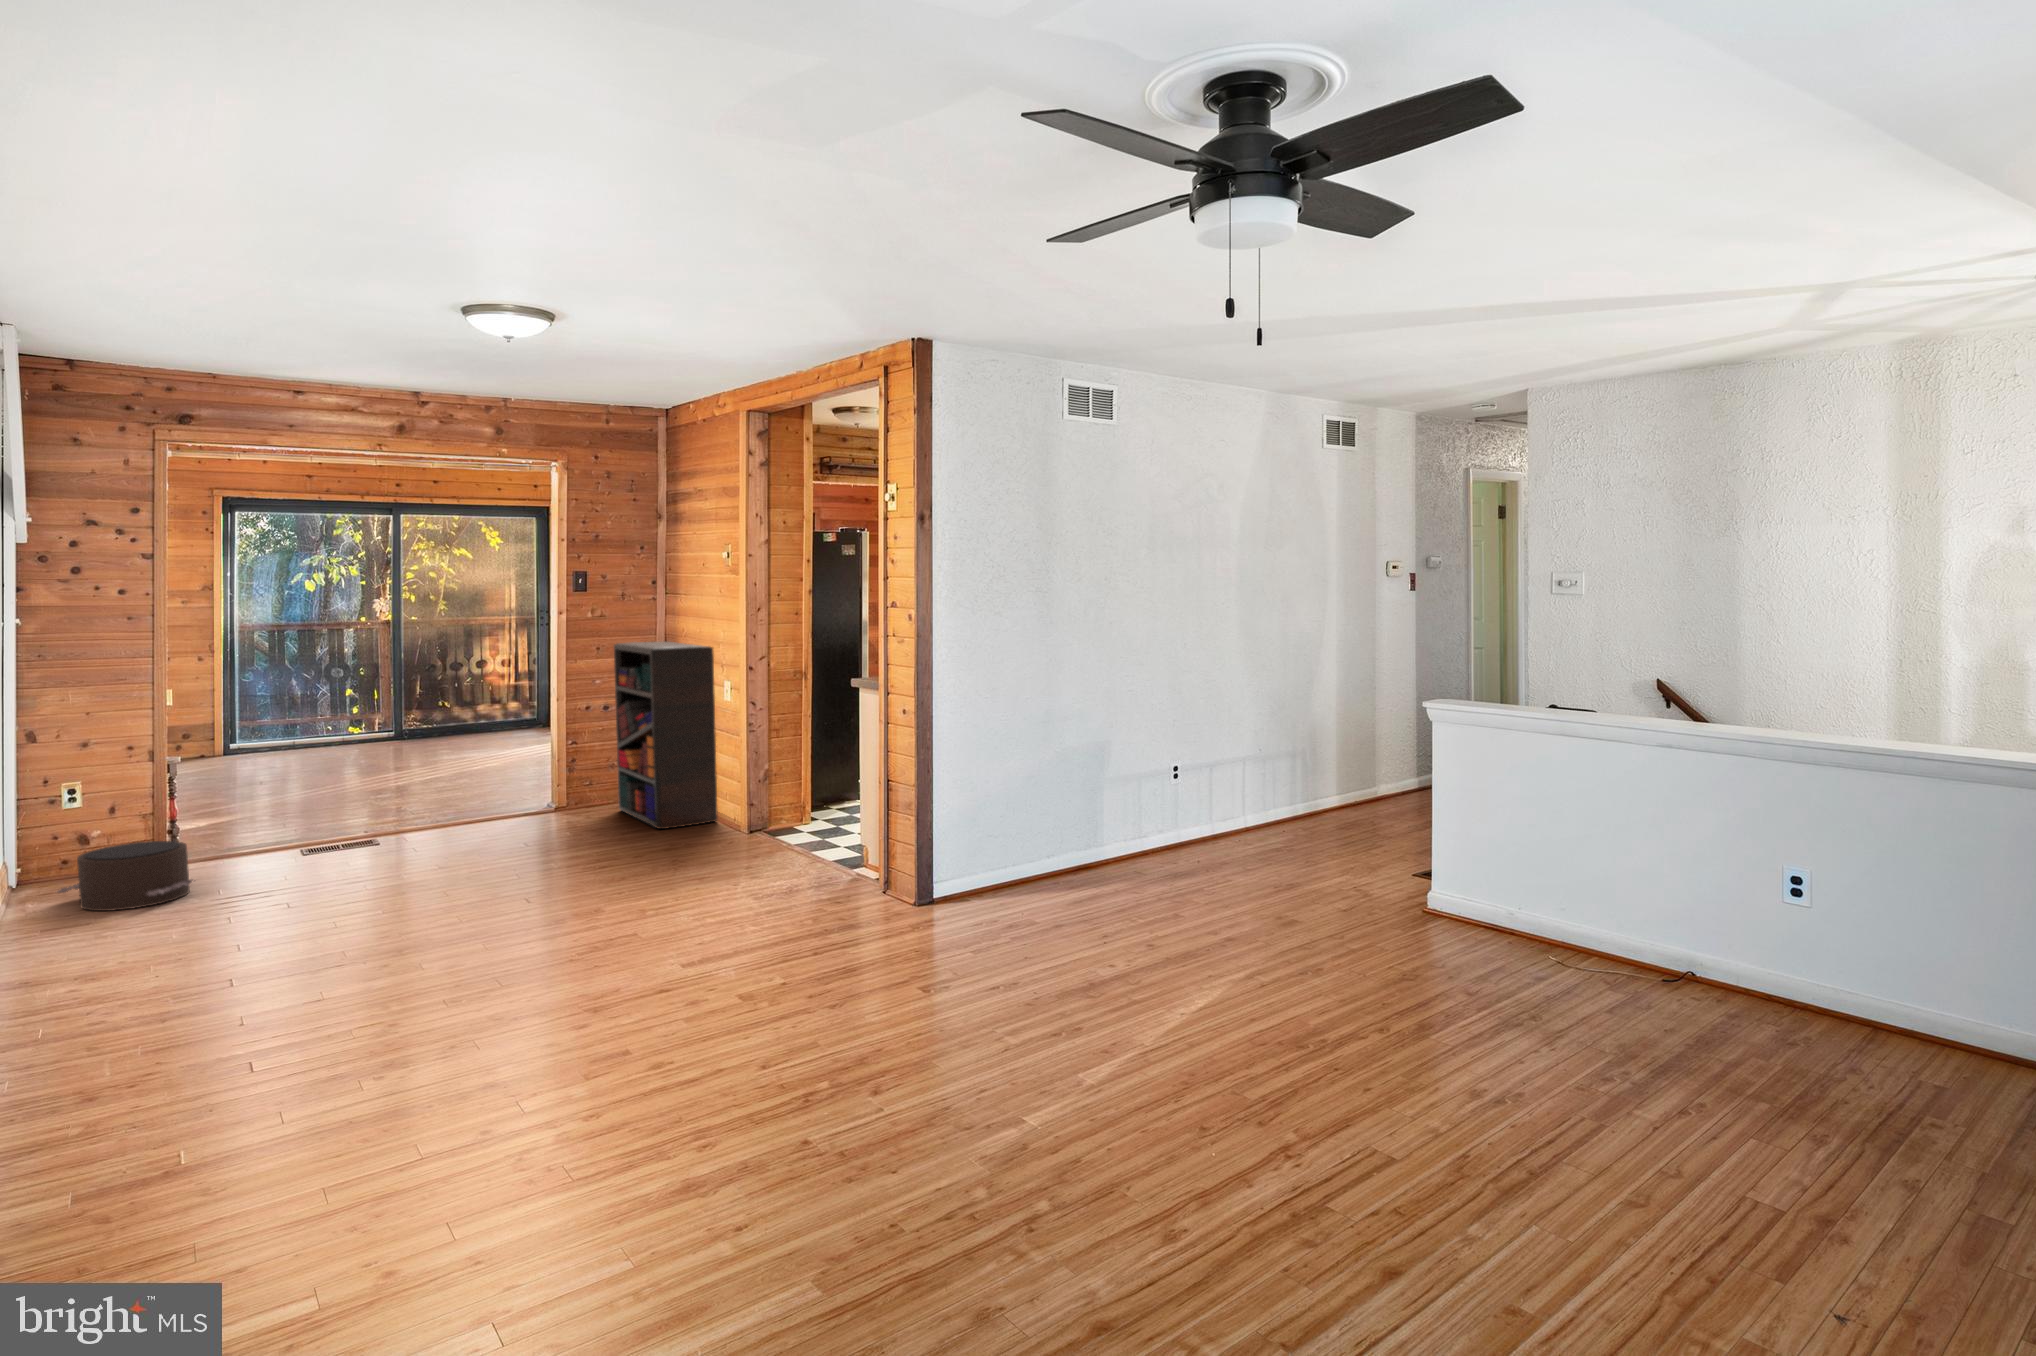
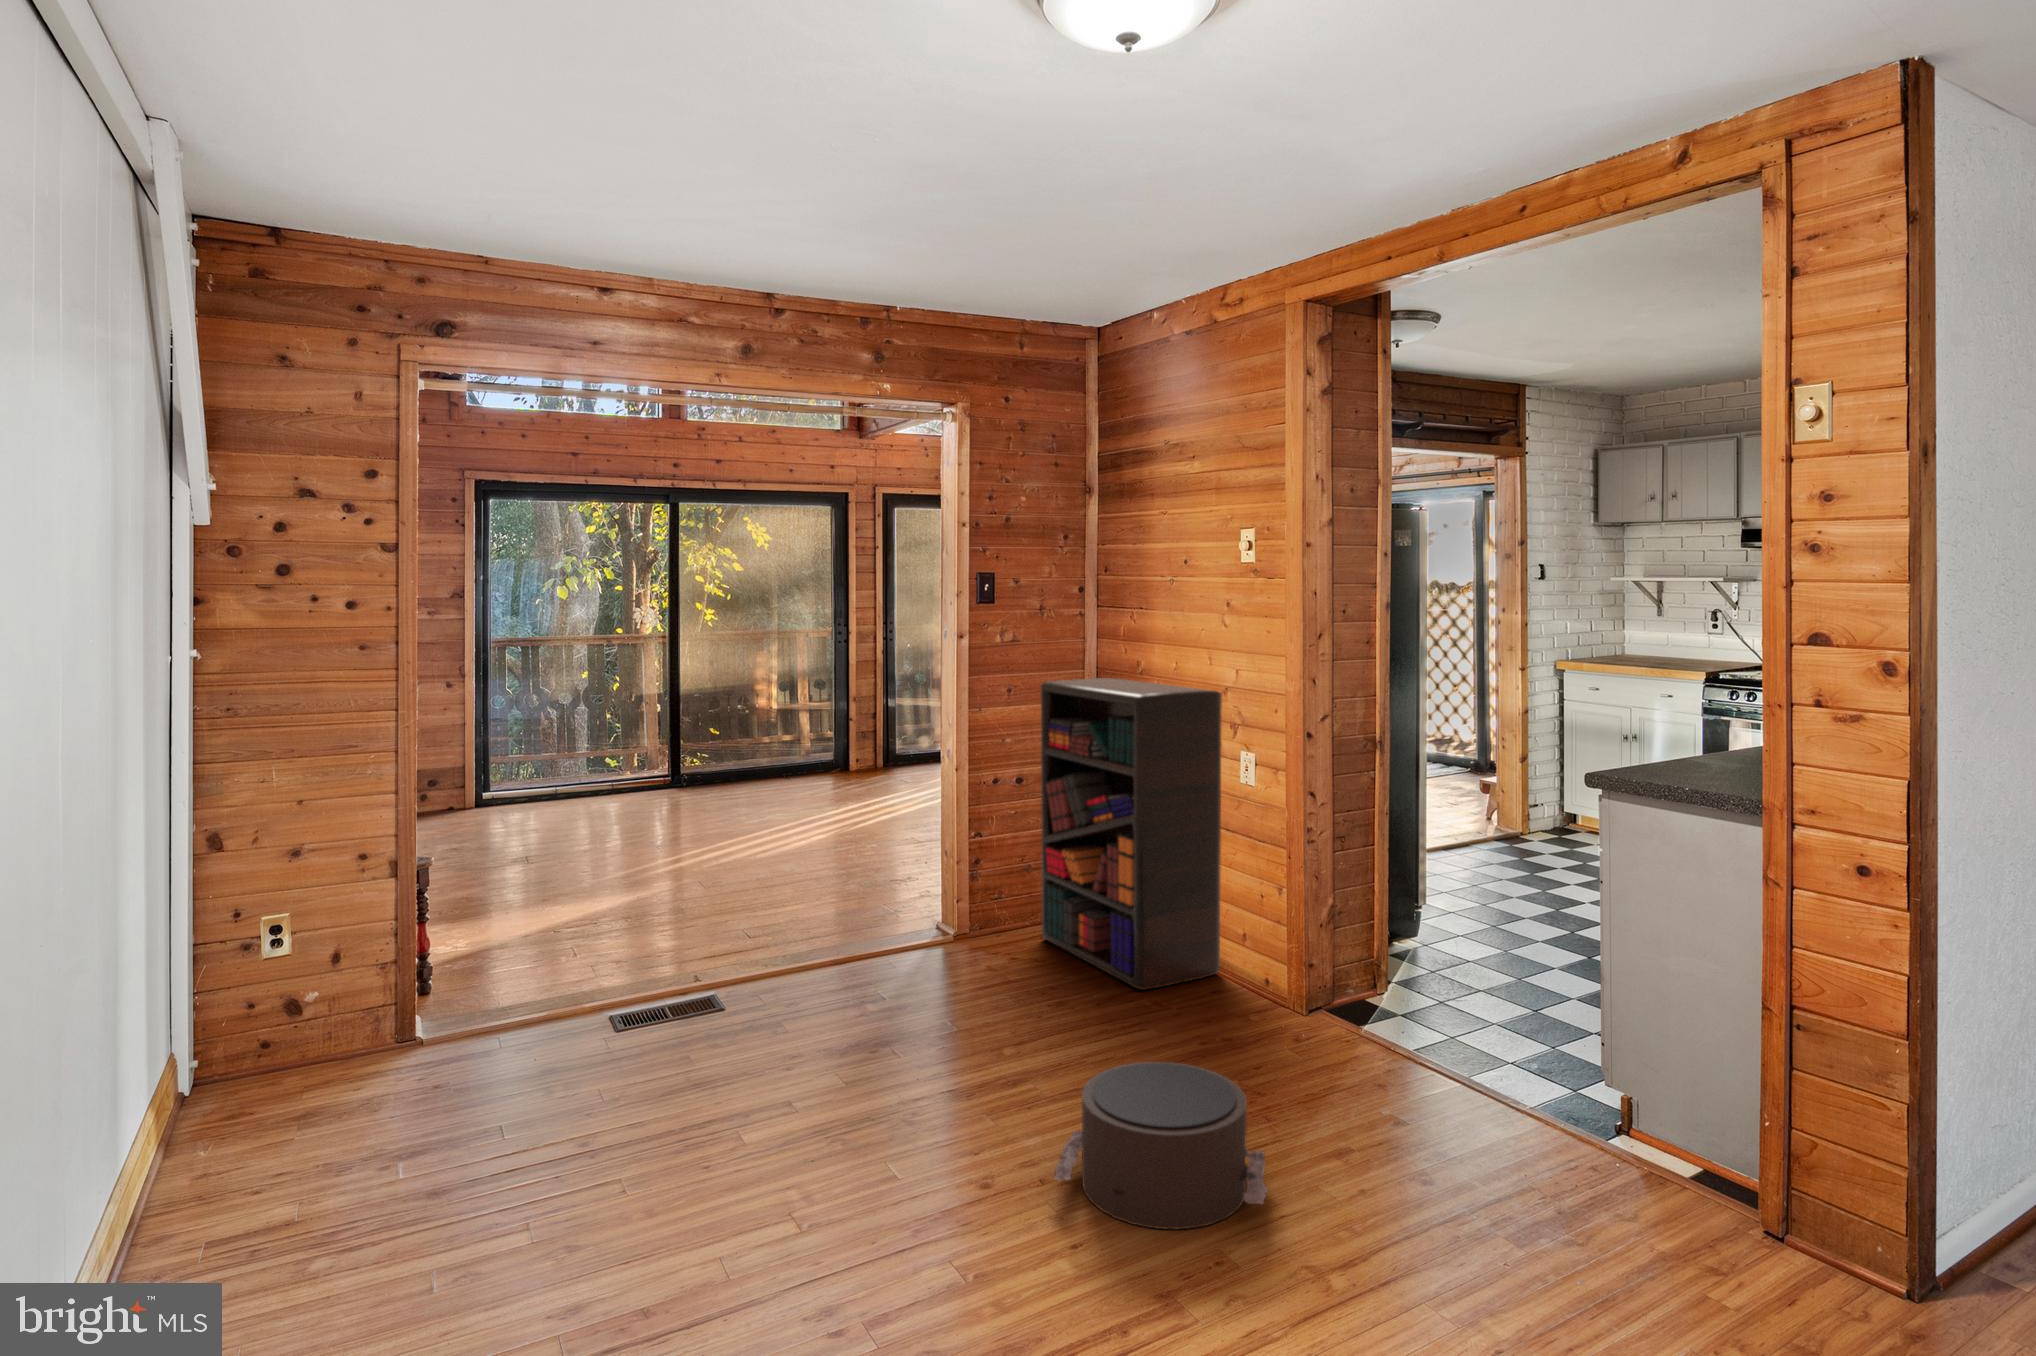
pouf: present [58,841,193,911] -> present [1055,1062,1268,1229]

